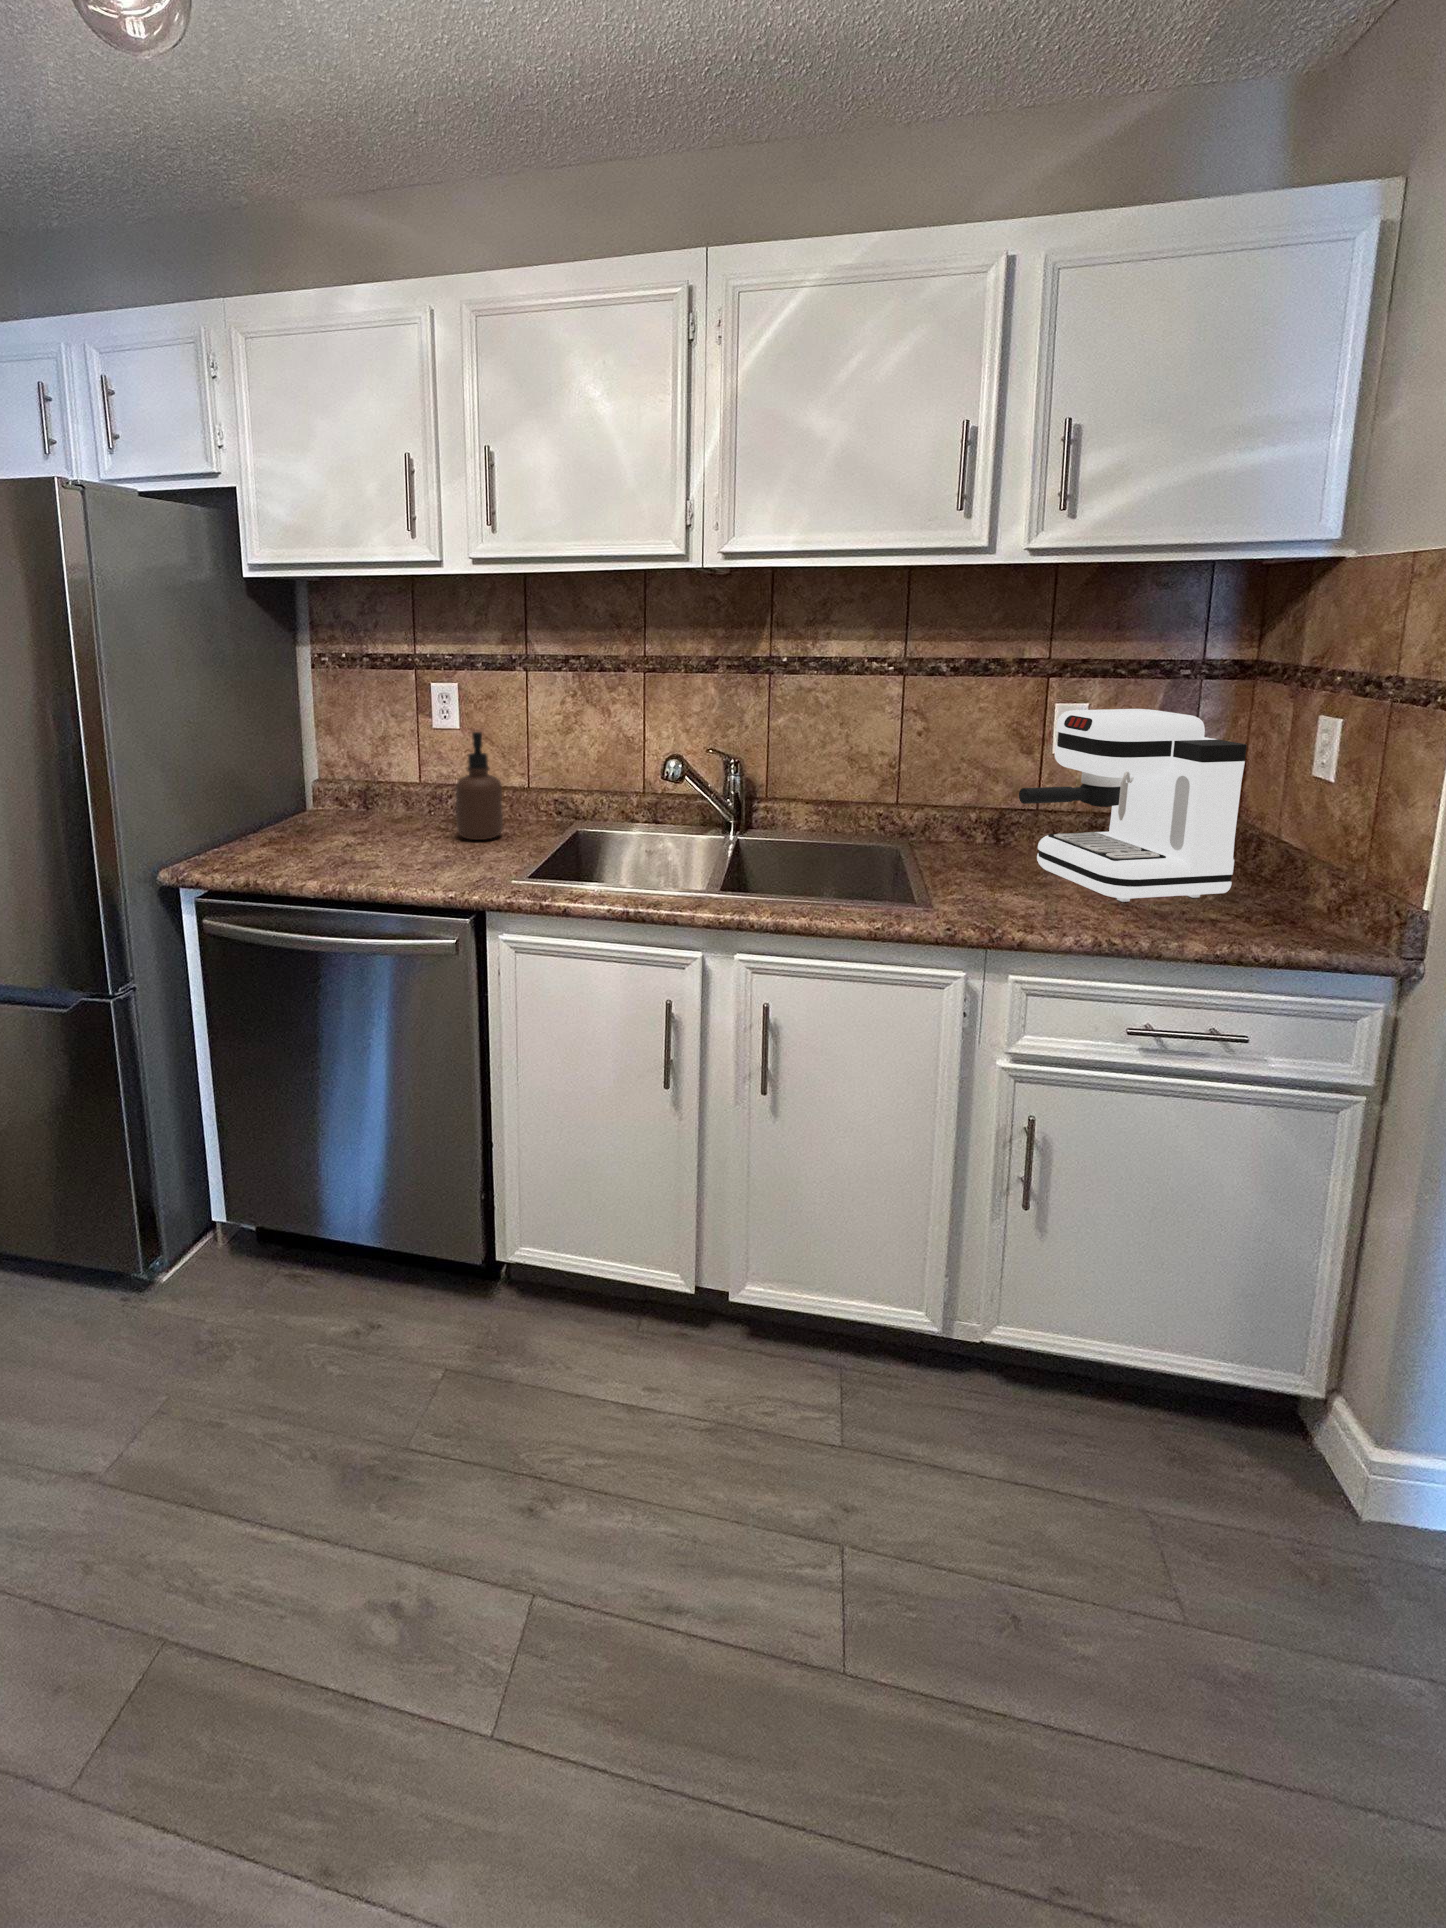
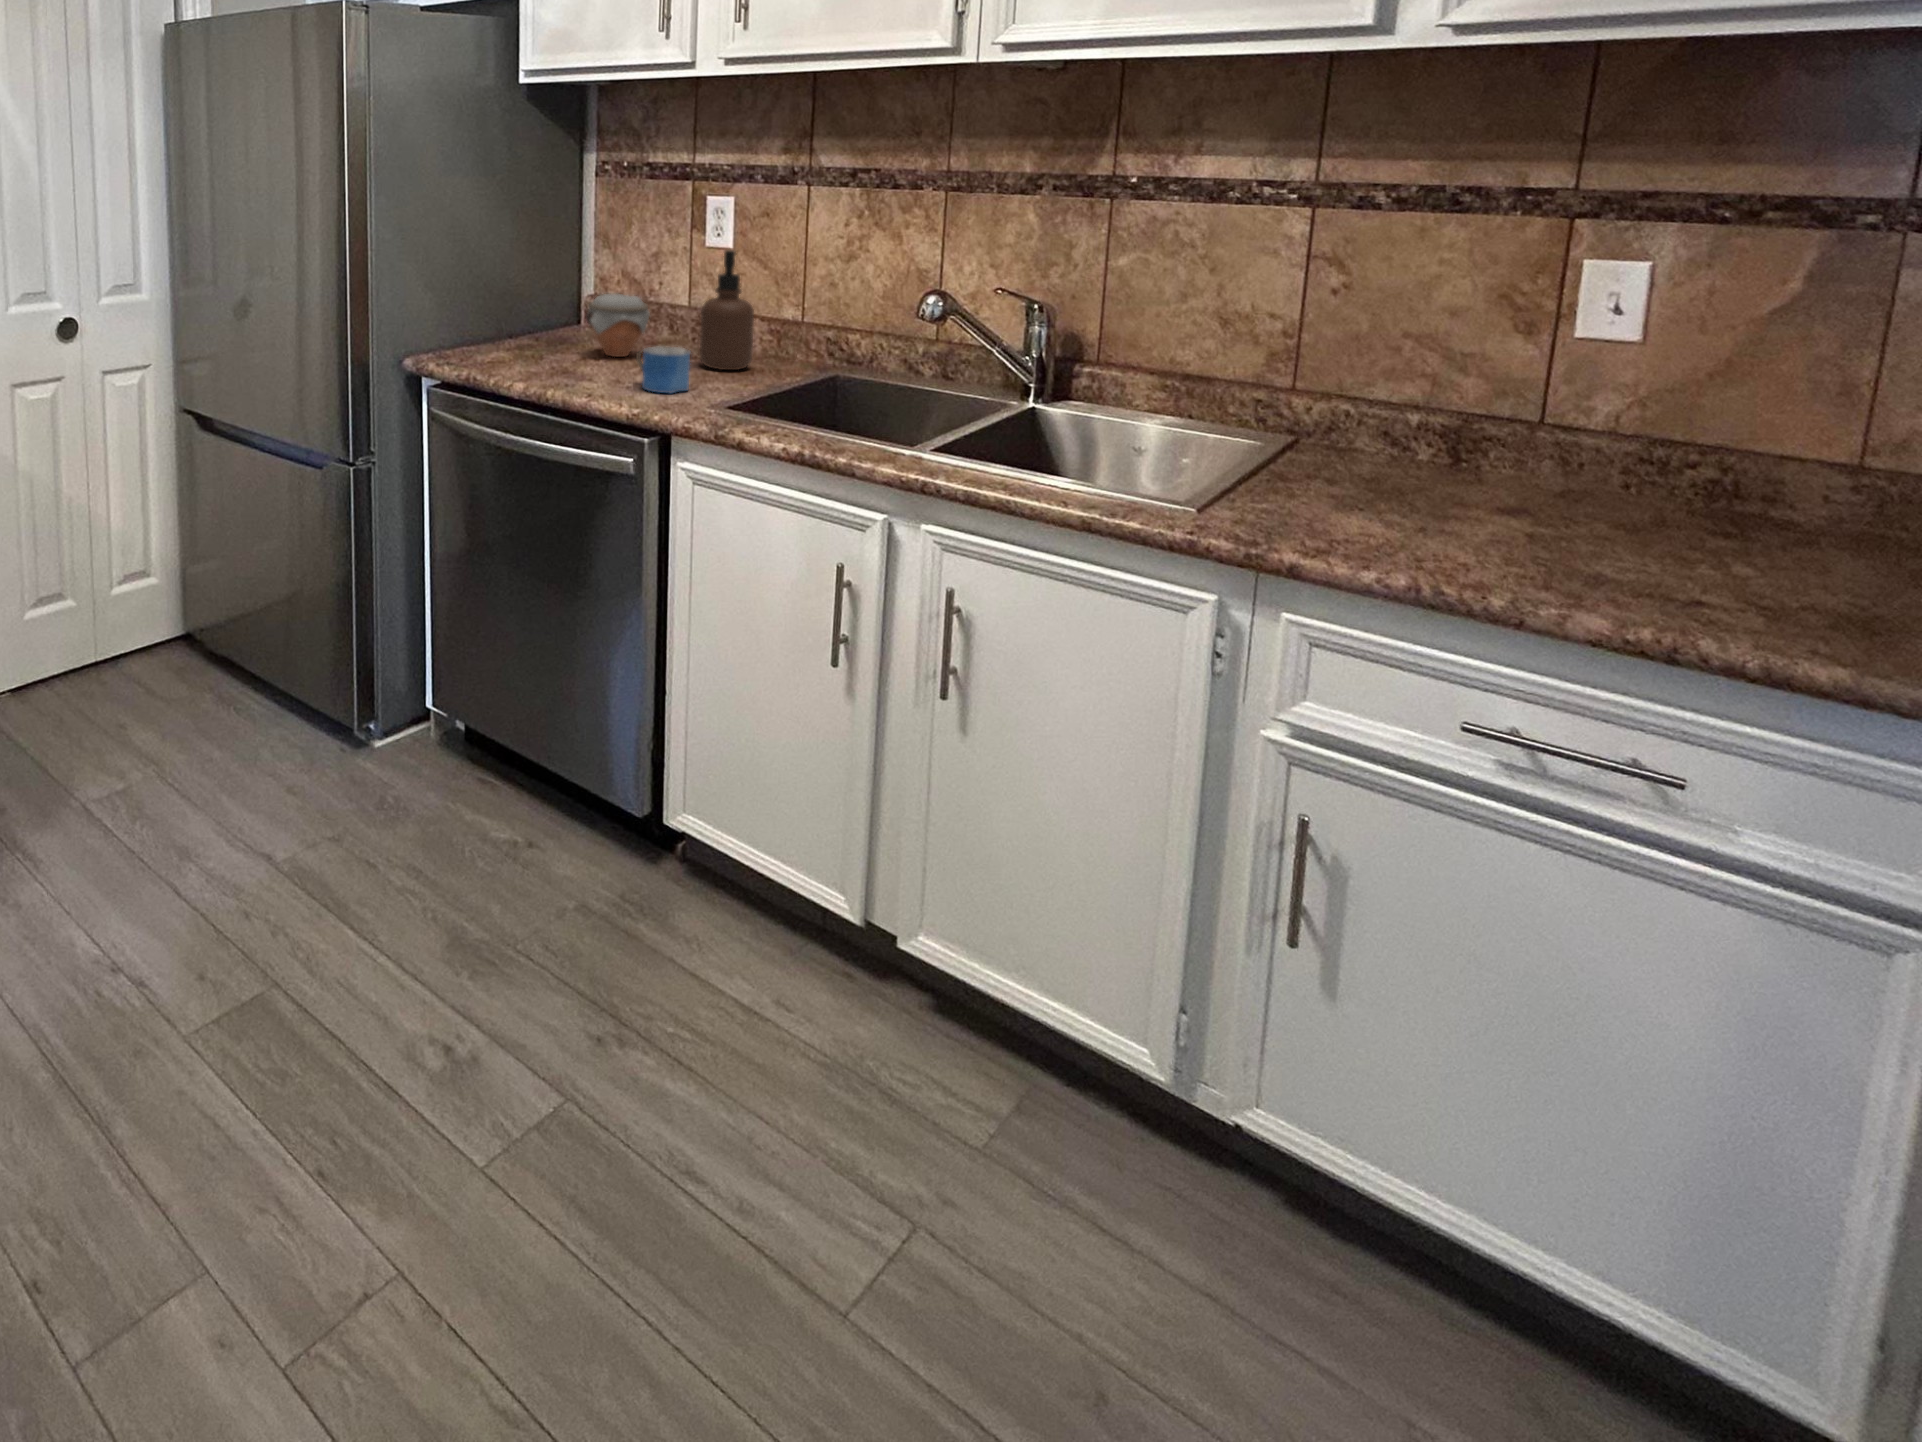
coffee maker: present [1019,709,1247,902] -> none [1408,264,1847,579]
jar: none [341,780,401,840] -> present [586,294,650,357]
mug: none [425,828,480,874] -> present [636,346,690,393]

